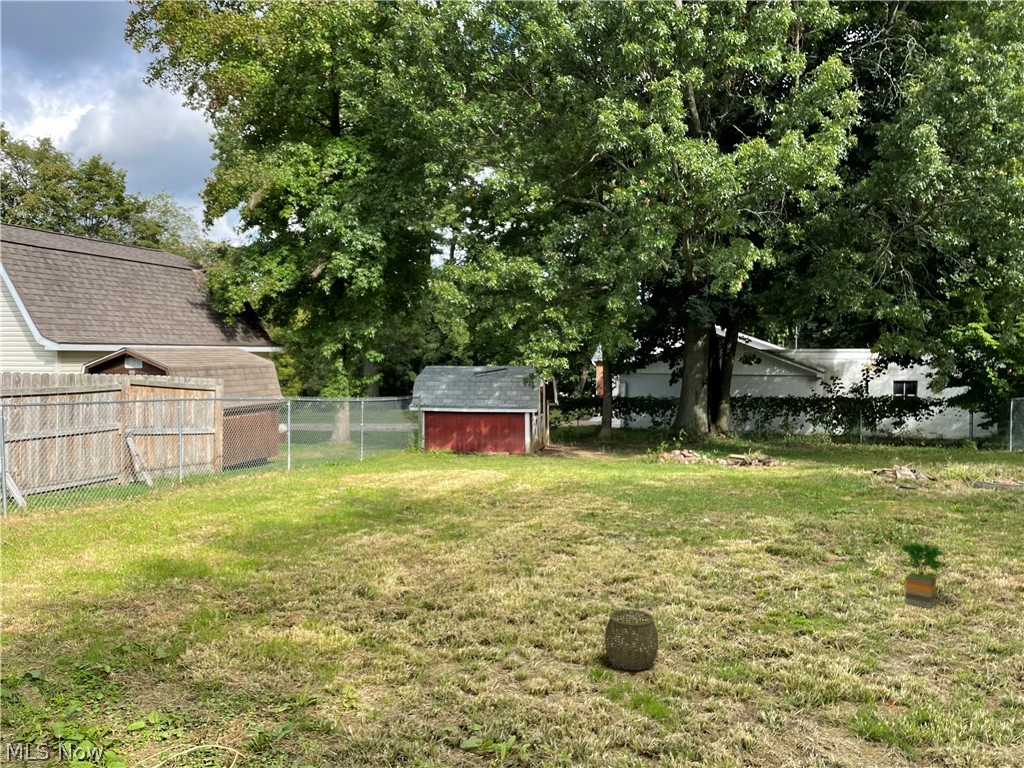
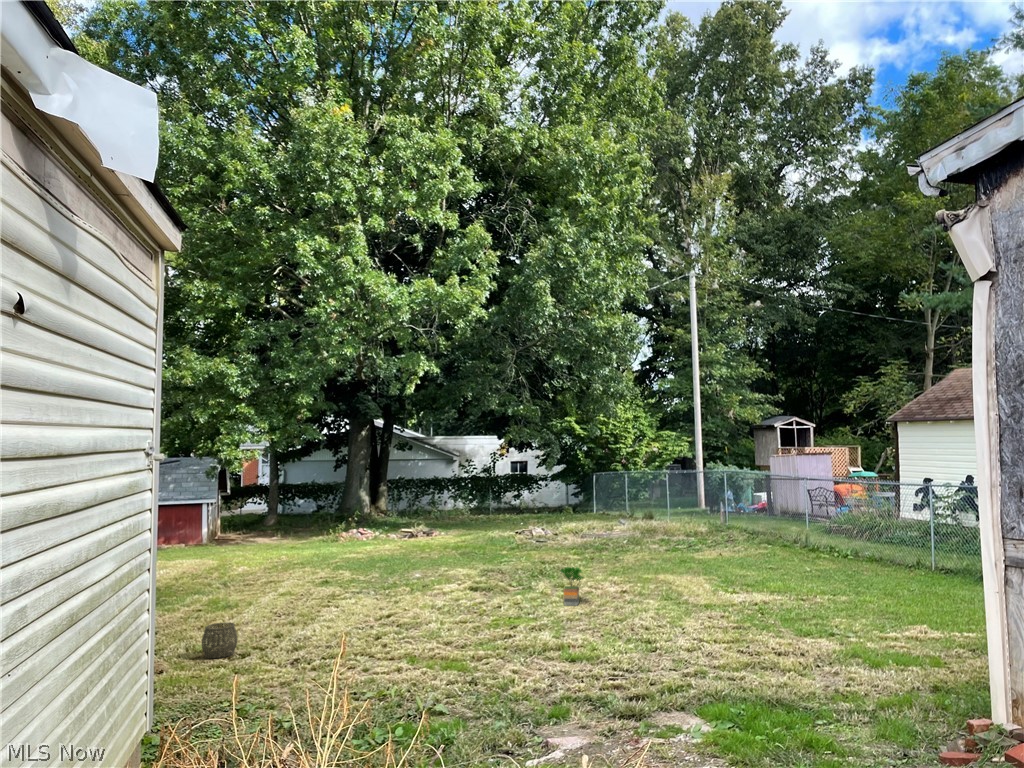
woven basket: present [604,609,659,670] -> present [202,623,238,659]

